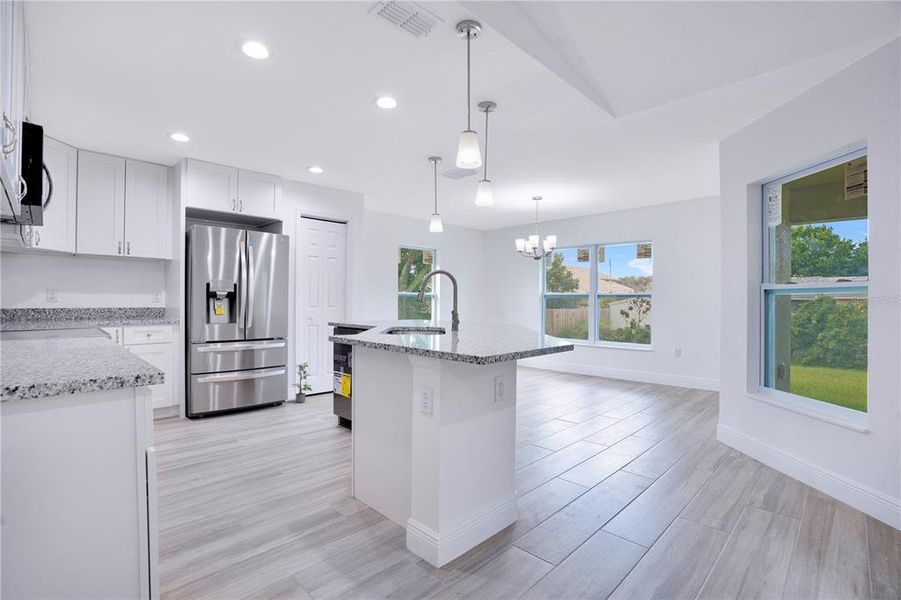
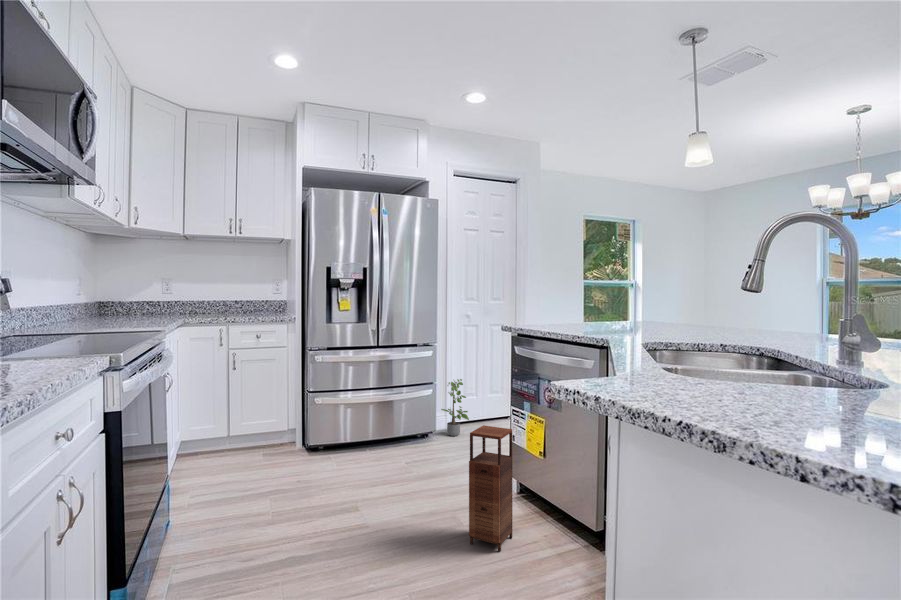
storage cabinet: none [308,383,335,454] -> present [469,425,513,552]

